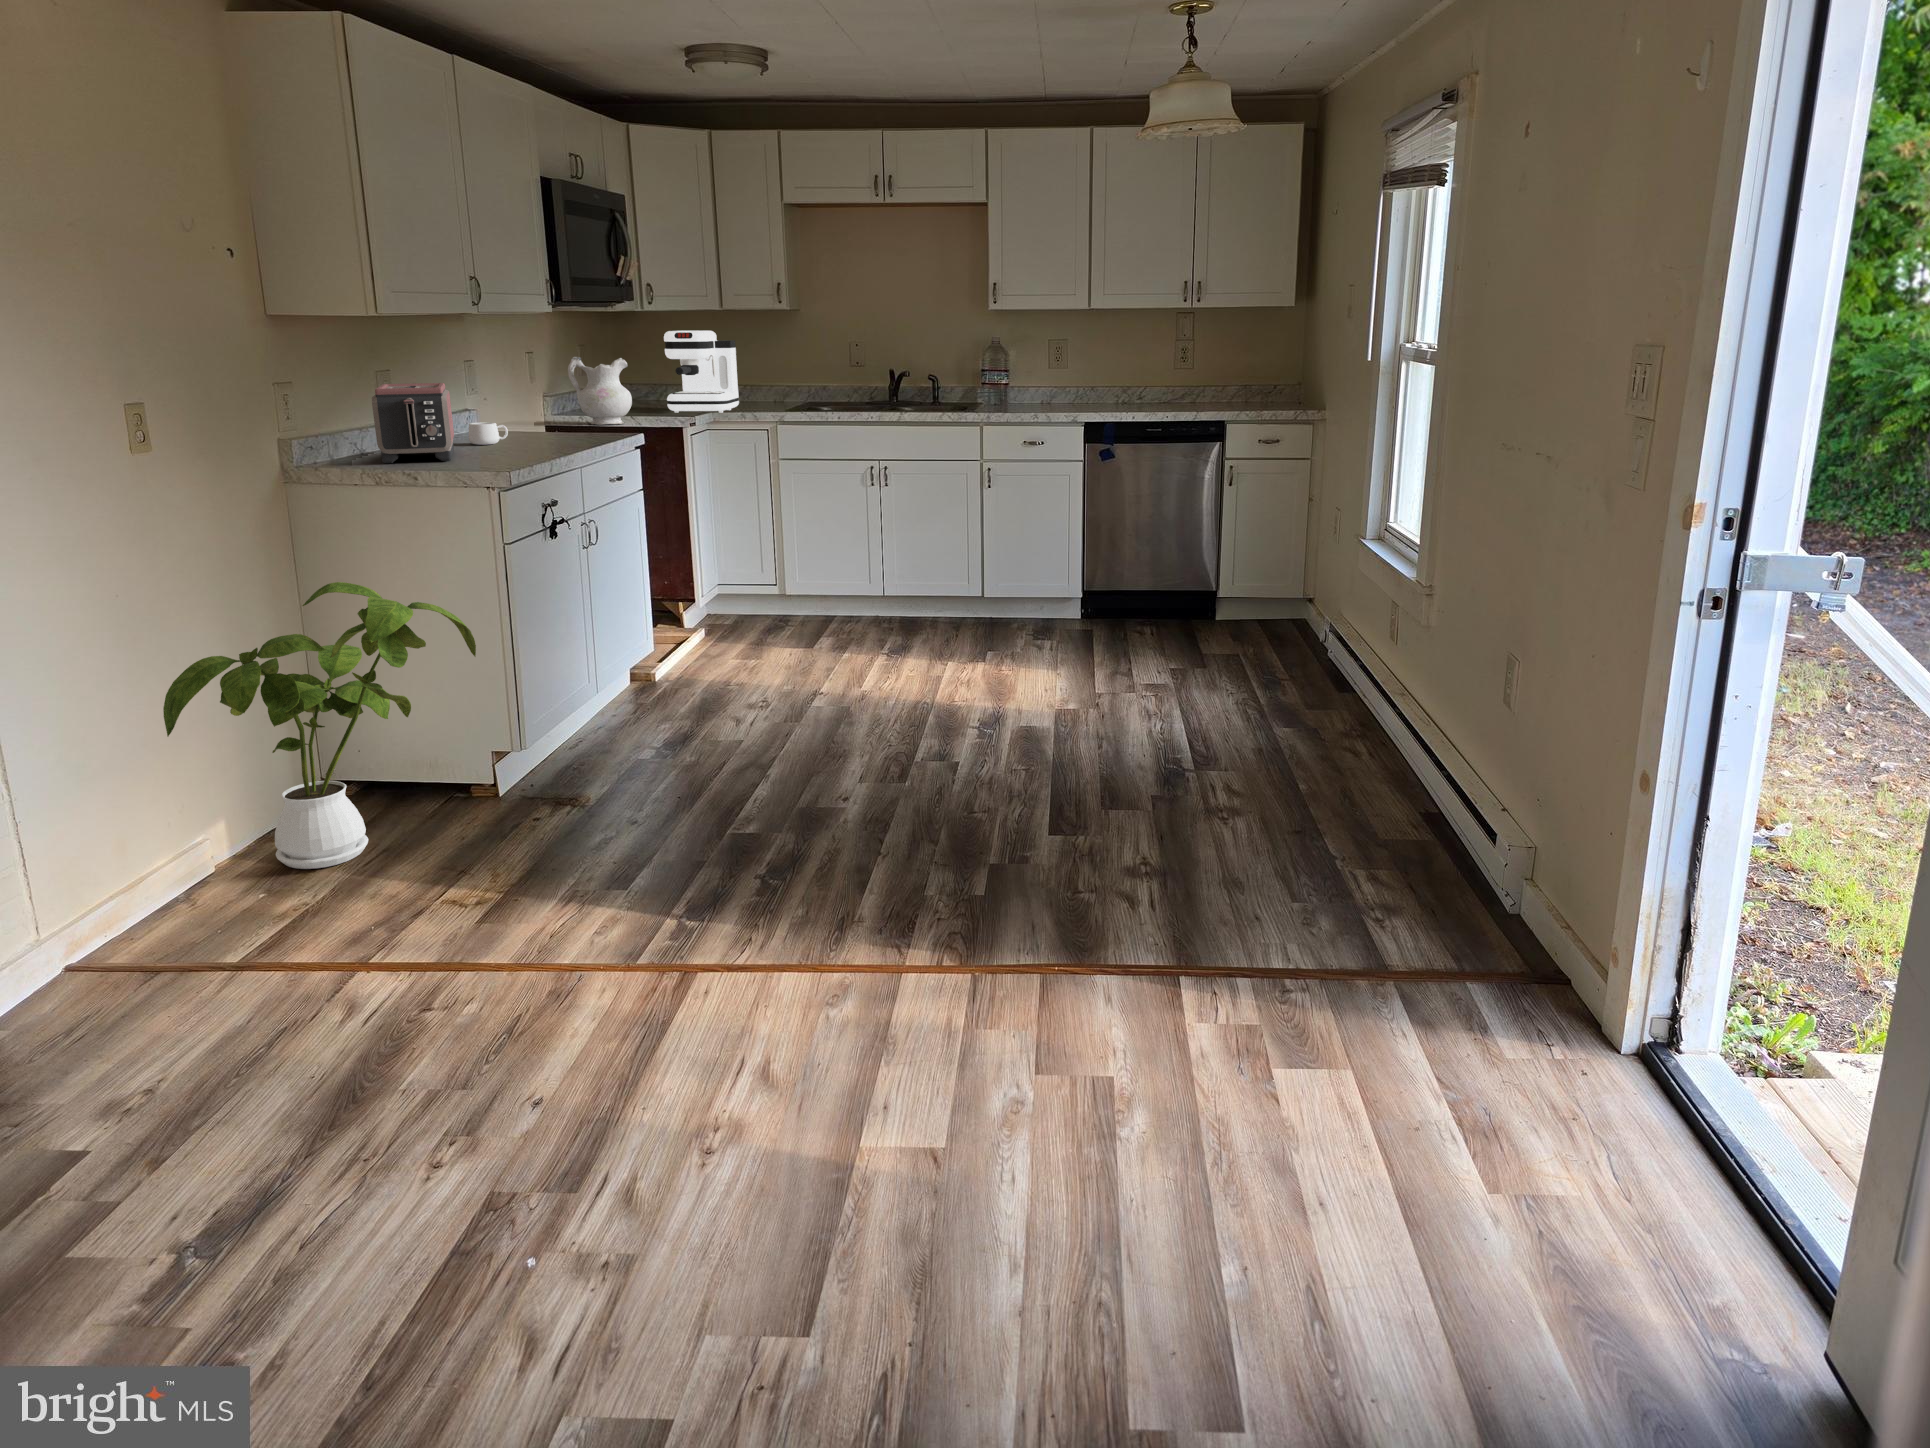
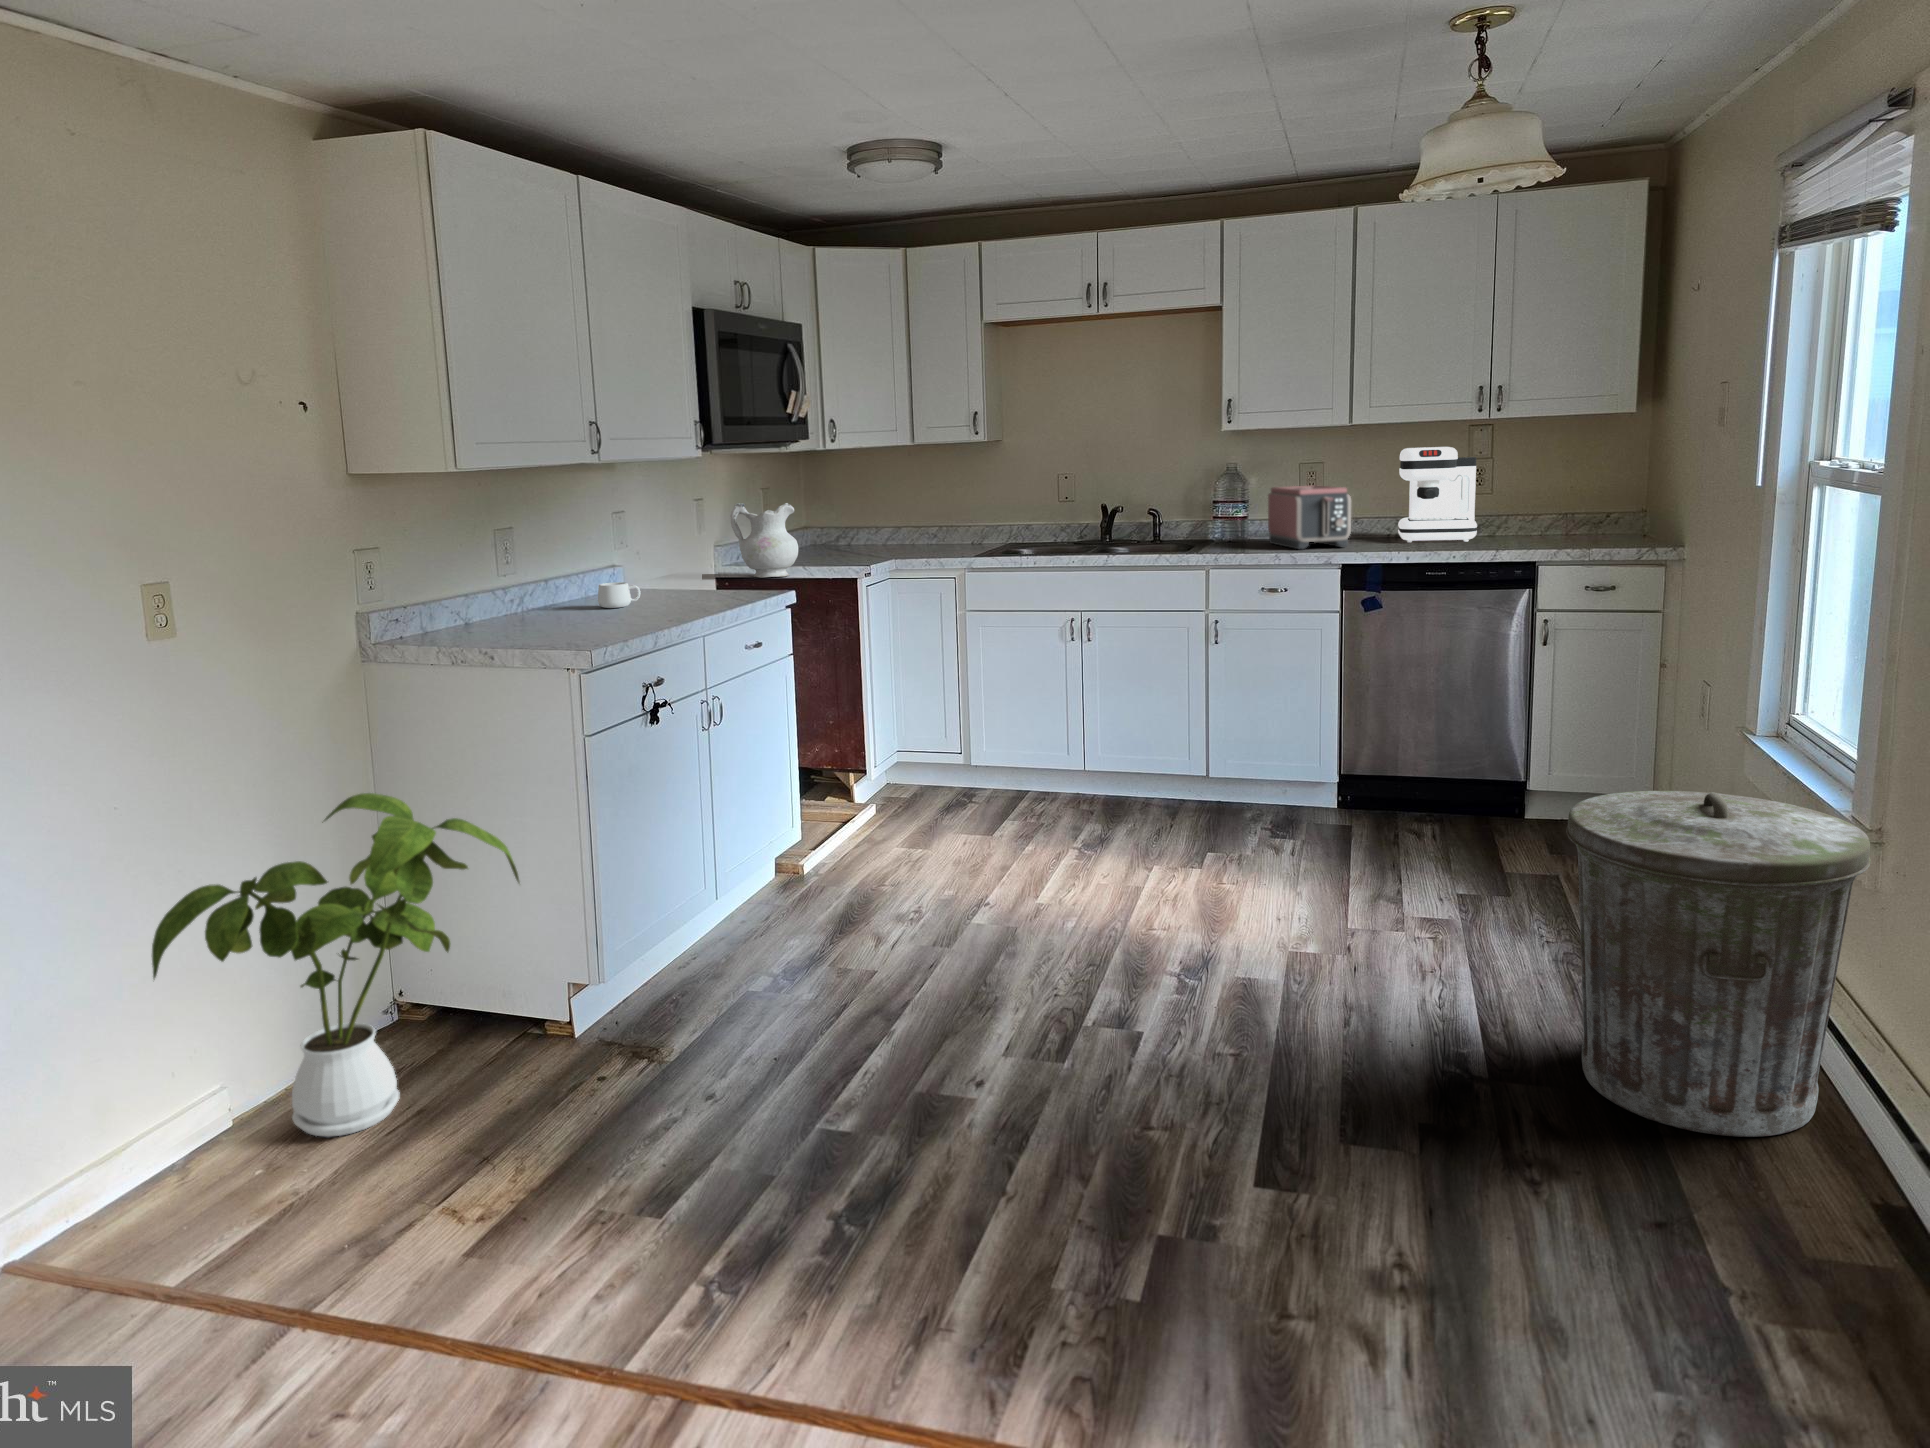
coffee maker: present [664,331,739,413] -> present [1398,447,1477,542]
toaster: present [372,383,454,463] -> present [1268,485,1351,549]
trash can: none [1246,565,1423,786] -> present [1566,791,1871,1137]

